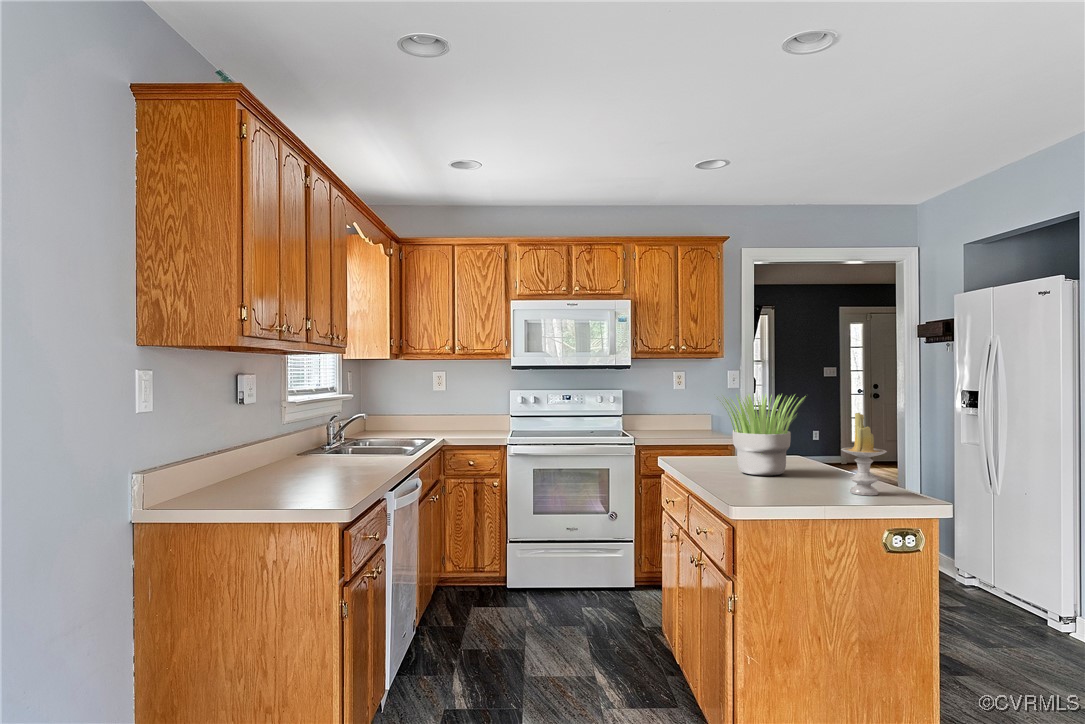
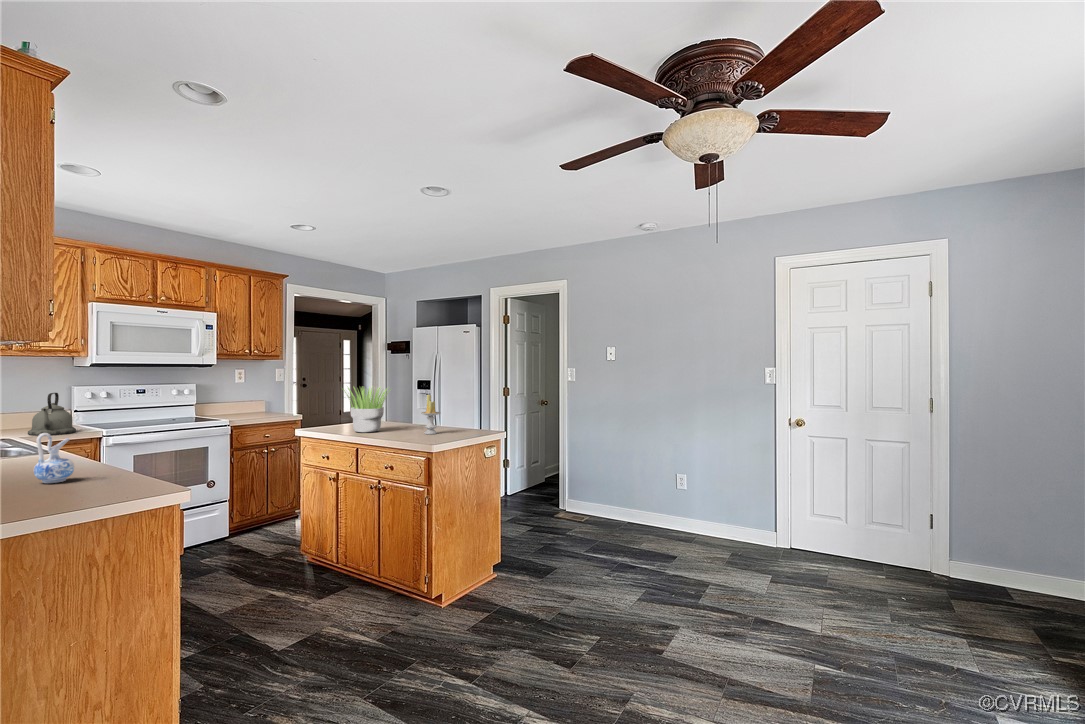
kettle: none [457,396,494,439] -> present [28,393,76,435]
ceramic pitcher: none [280,438,316,495] -> present [34,433,74,483]

